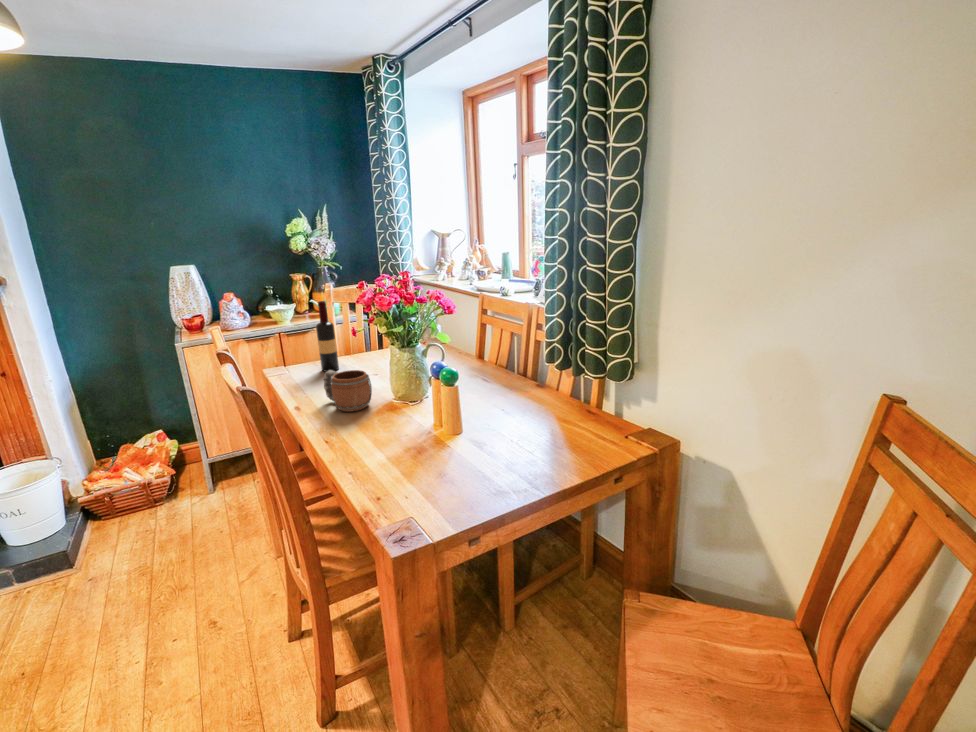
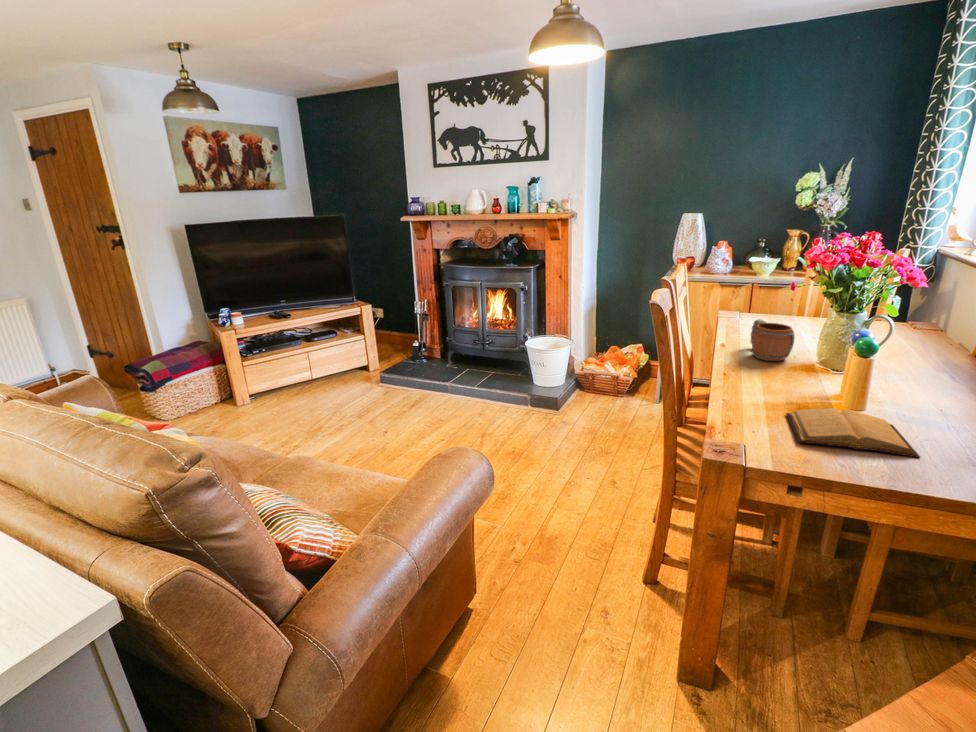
wine bottle: present [316,301,339,372] -> none [767,256,793,326]
book: none [416,435,530,489] -> present [786,408,920,458]

